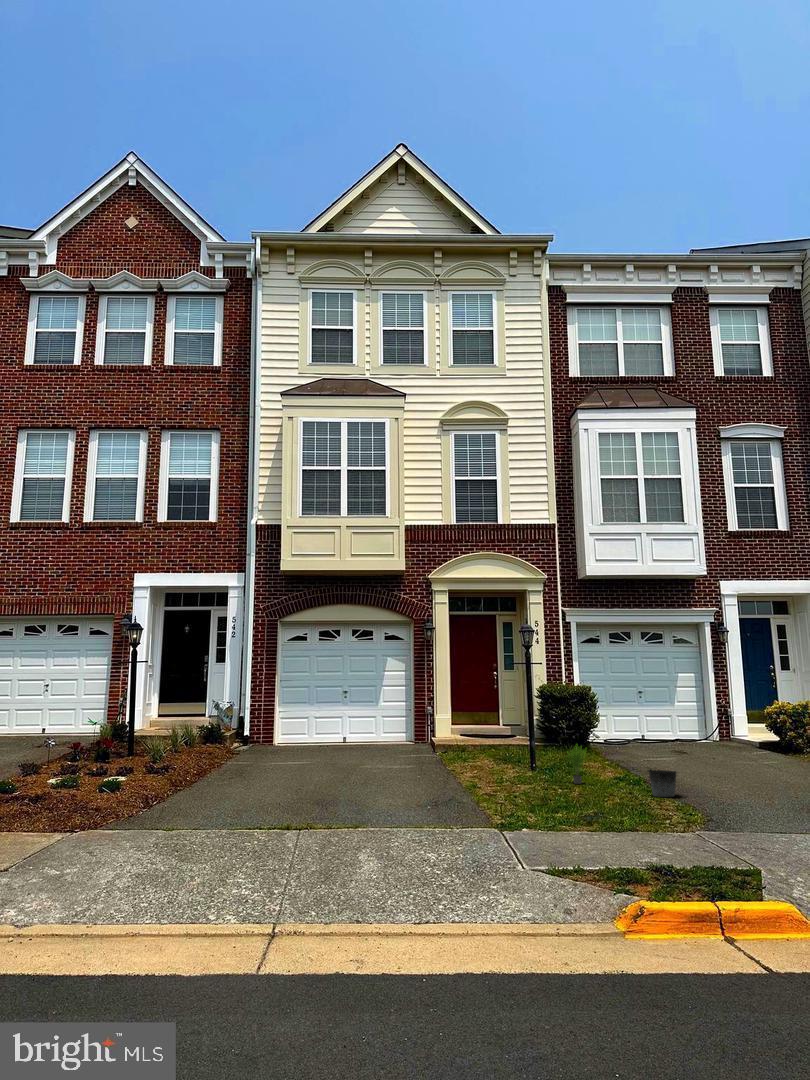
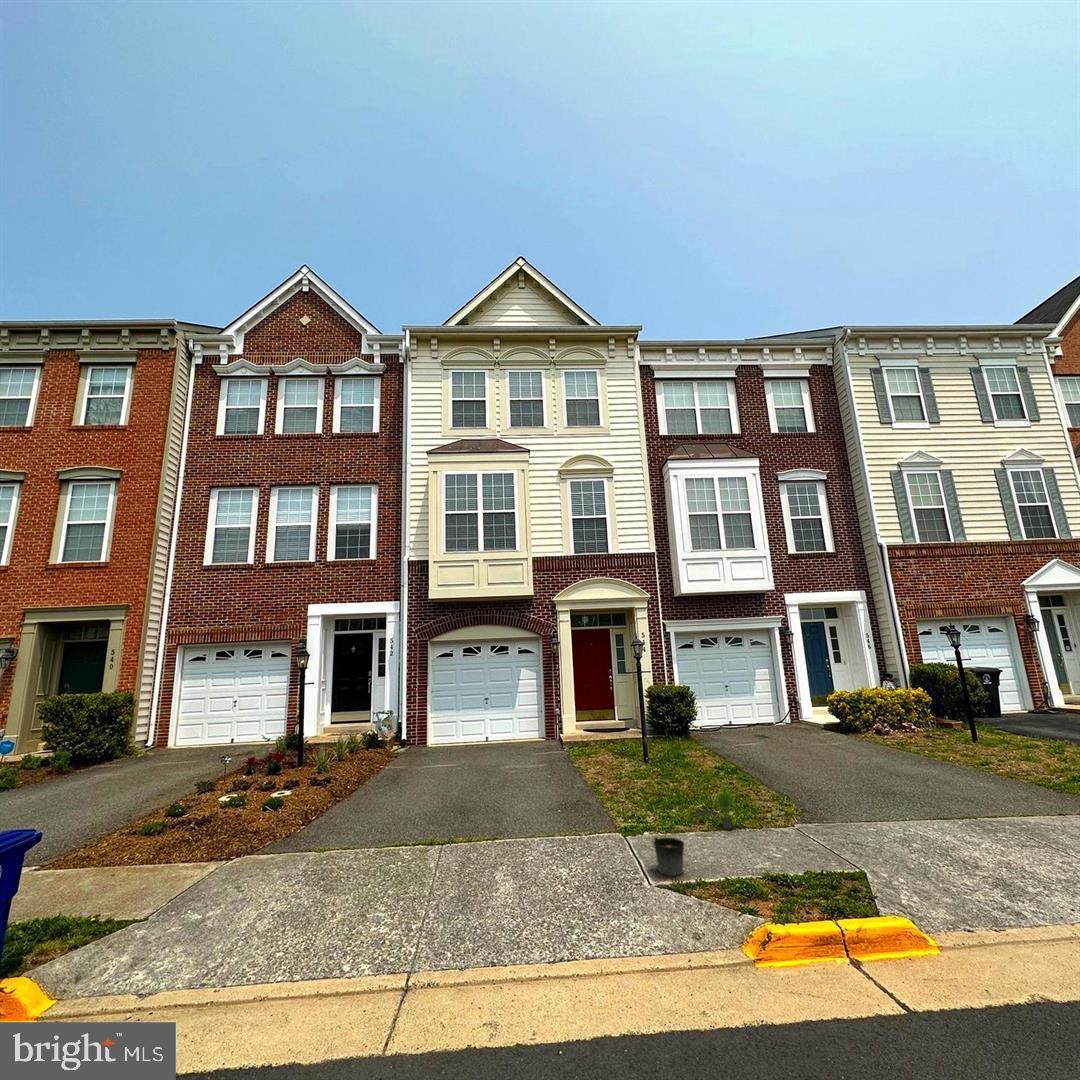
bucket: present [648,769,676,797] -> present [652,837,684,876]

